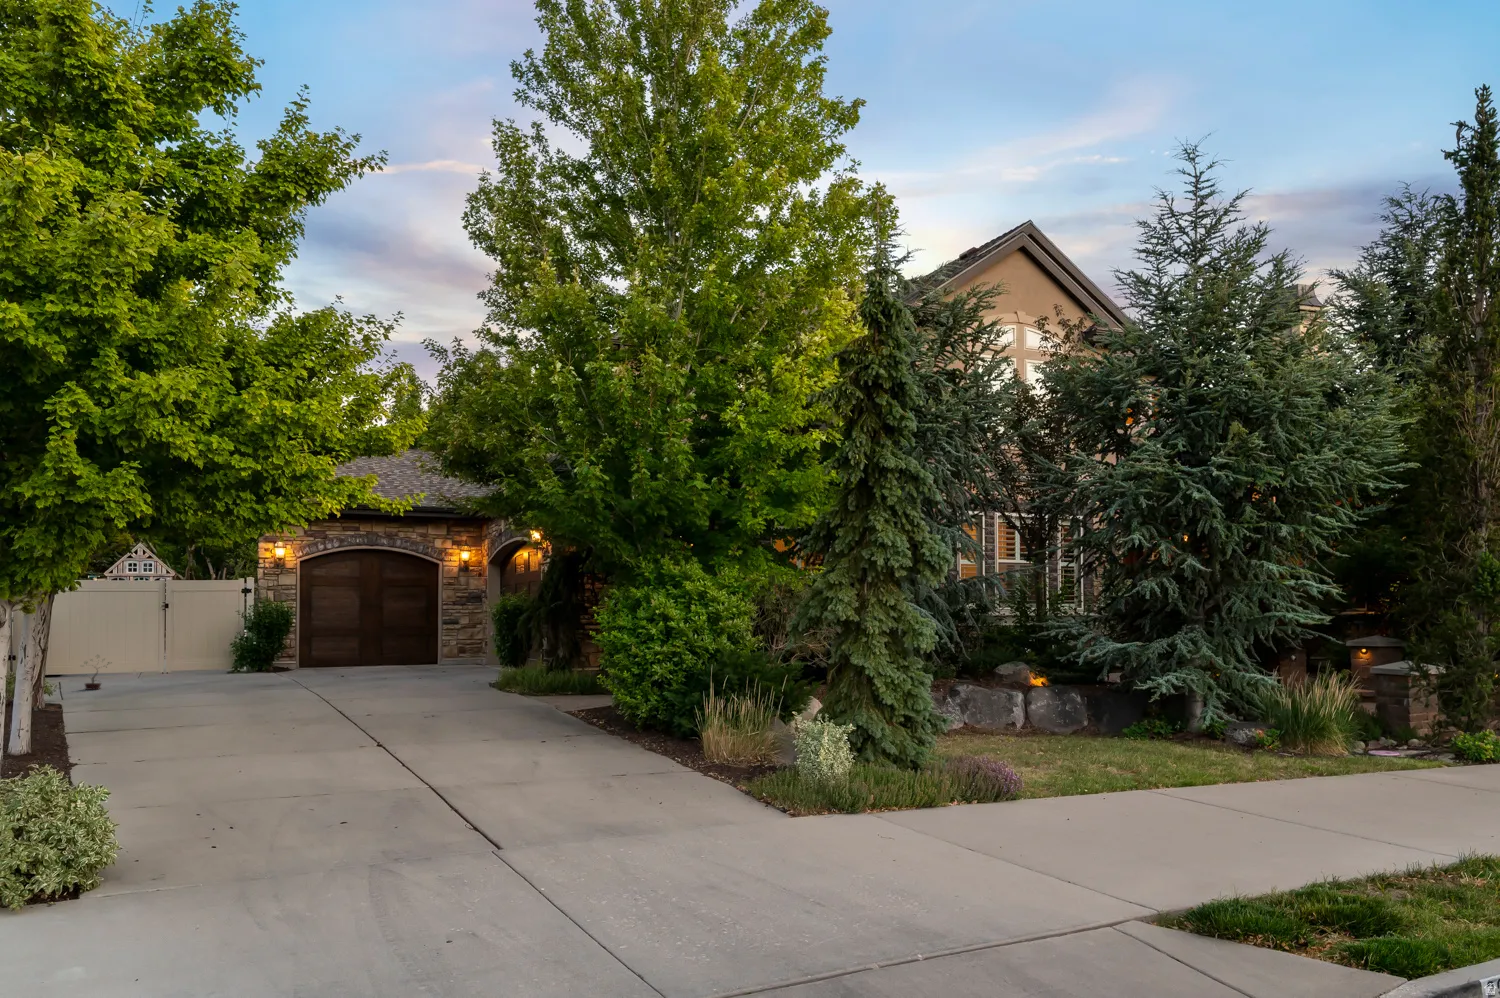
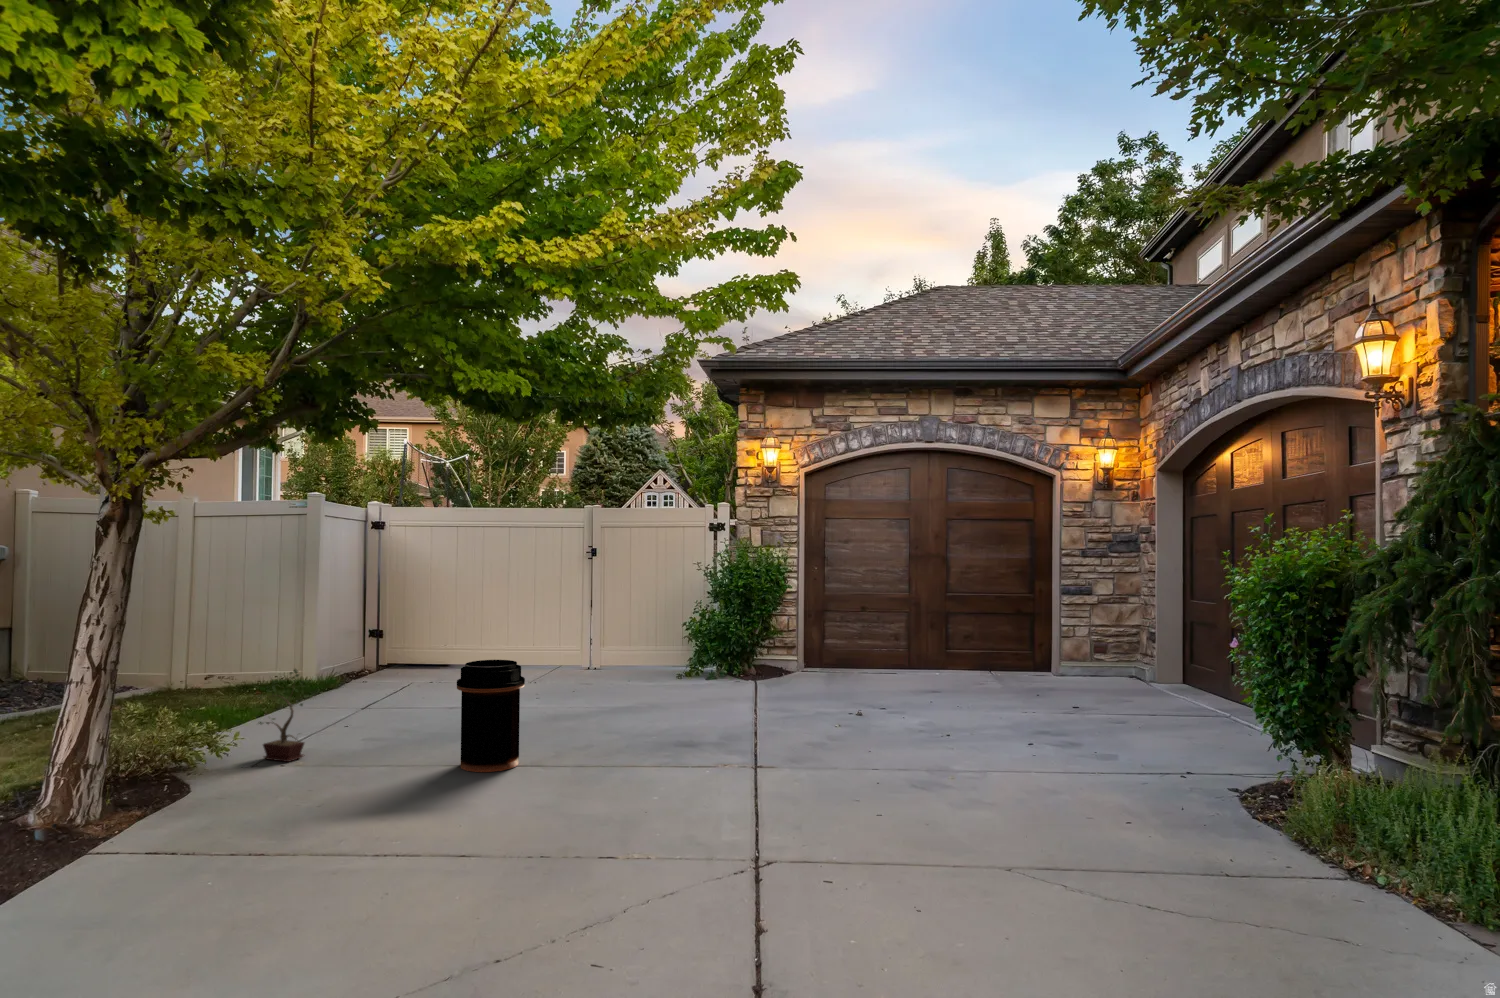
trash can: none [170,649,197,689] -> present [457,660,525,772]

